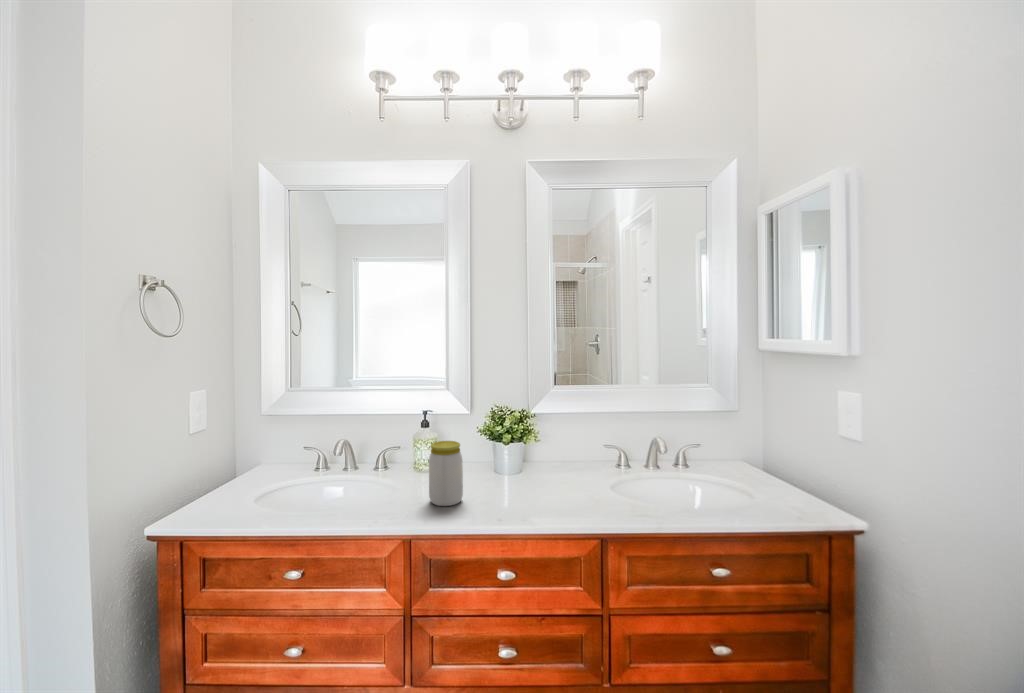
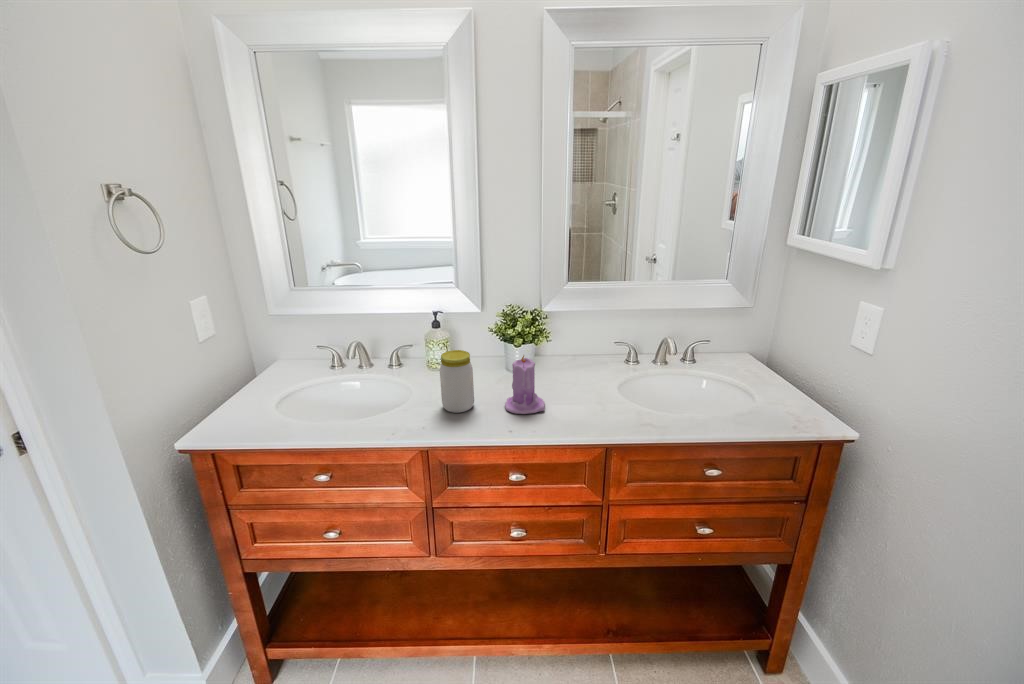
candle: none [494,443,536,507] -> present [505,356,545,414]

